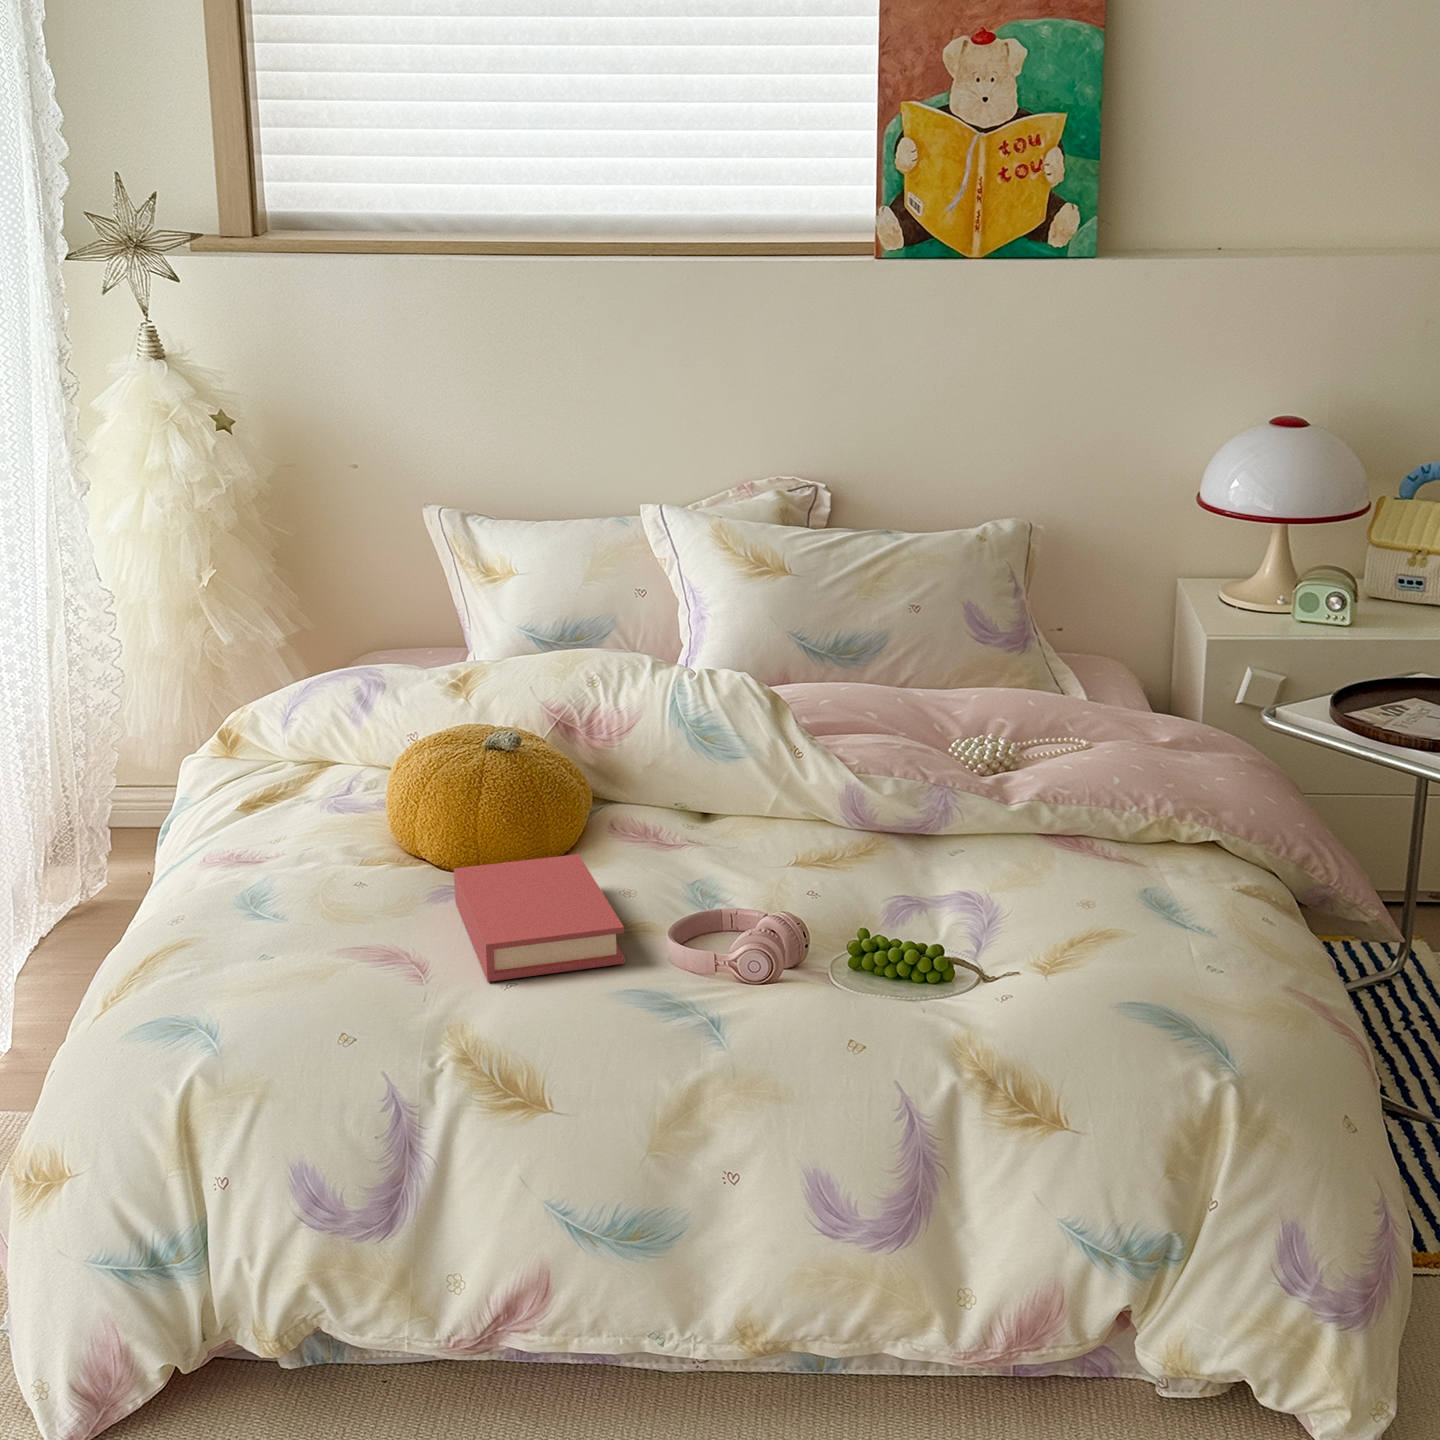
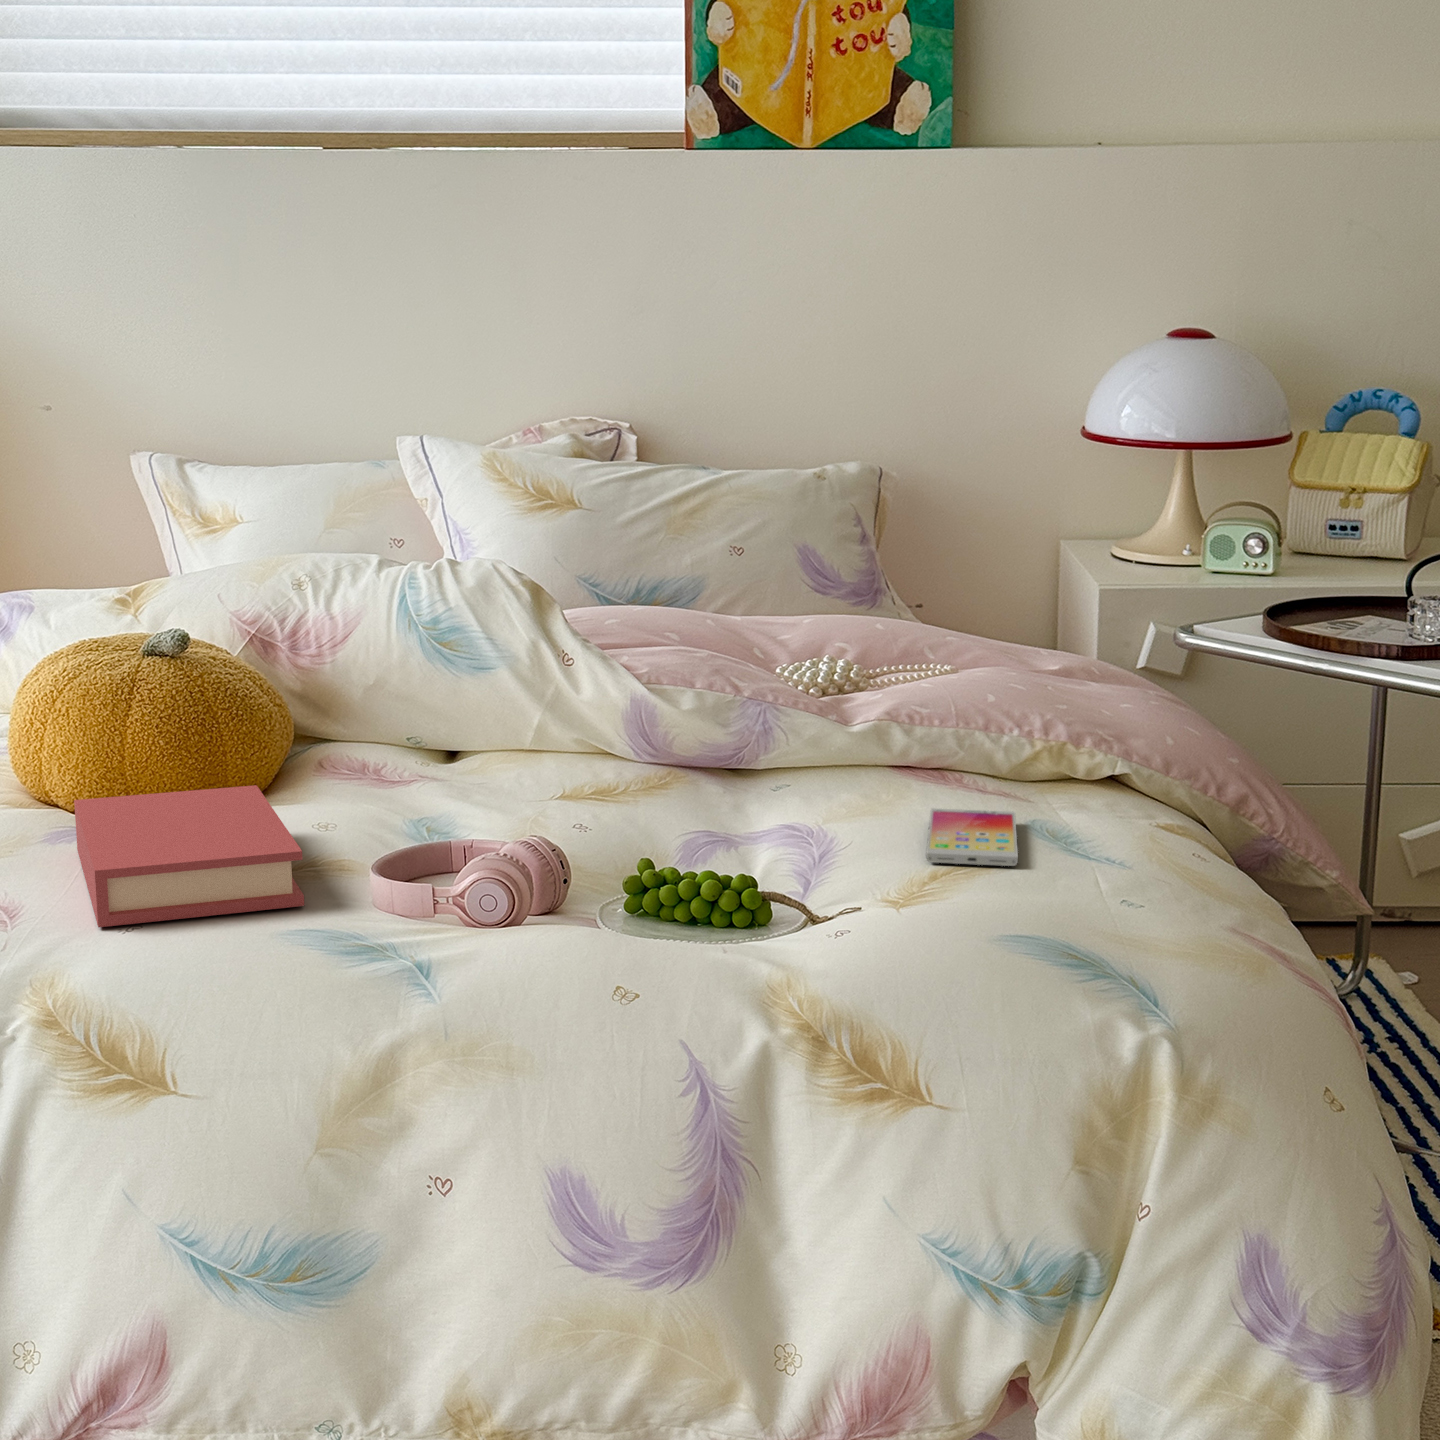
smartphone: none [1066,872,1134,932] -> present [926,808,1018,866]

